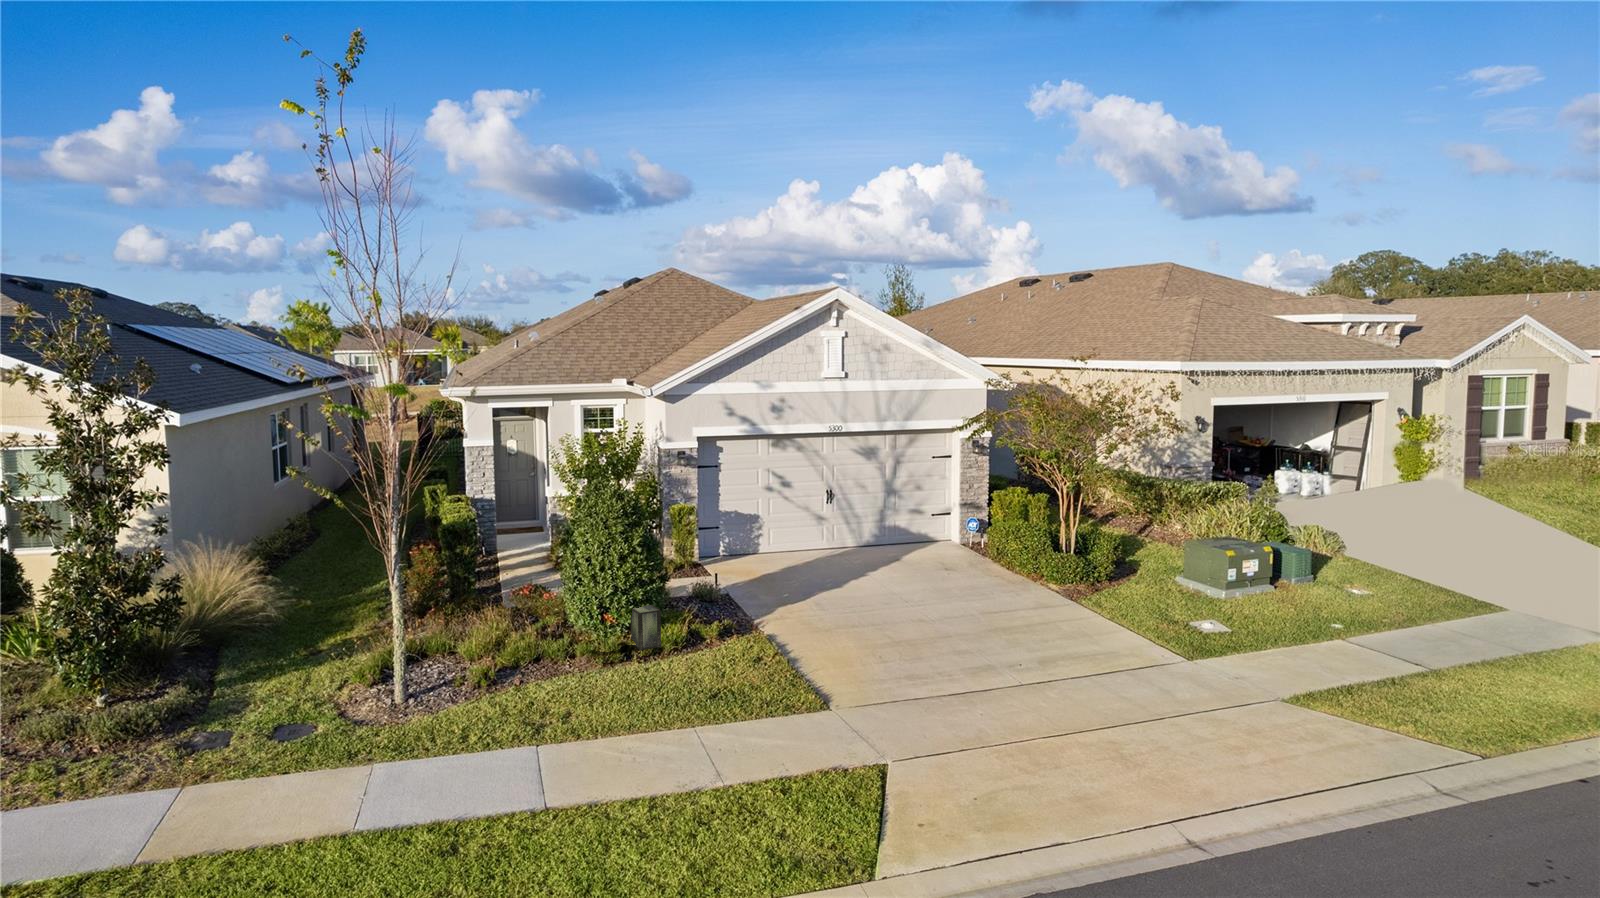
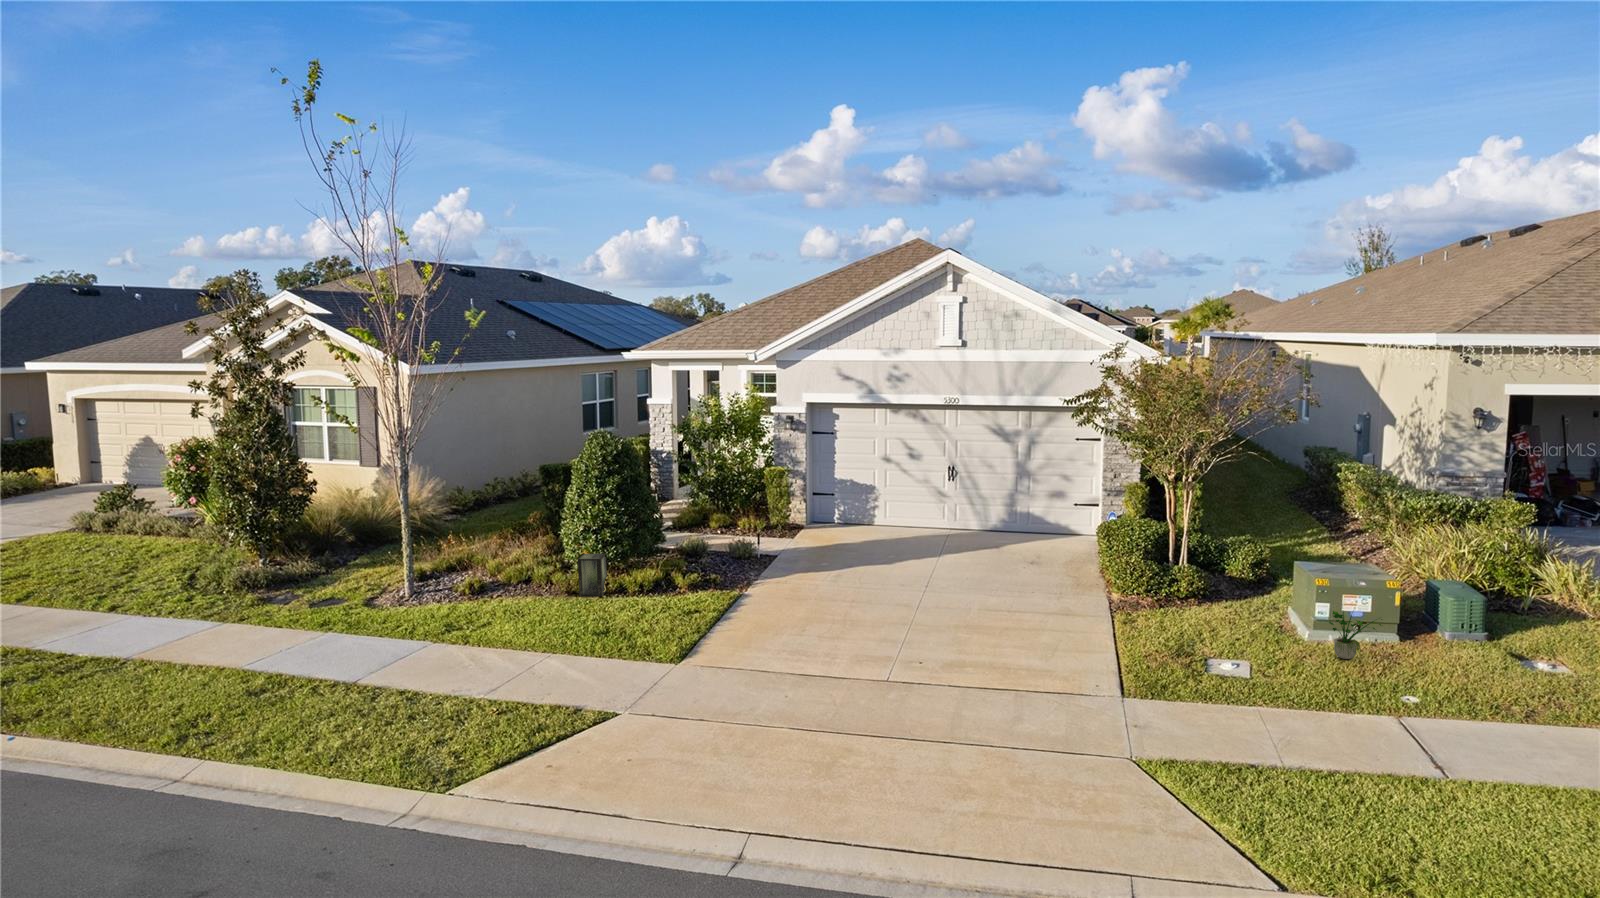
potted plant: none [1241,566,1272,607] -> present [1329,611,1382,659]

